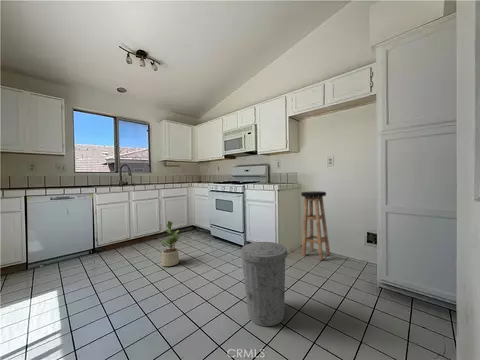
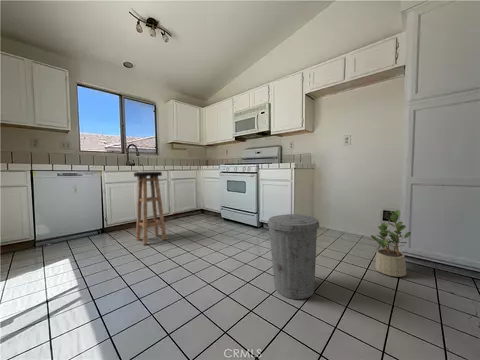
bar stool: present [301,191,330,260] -> present [134,172,166,245]
potted plant: present [161,221,179,266] -> present [371,210,411,277]

